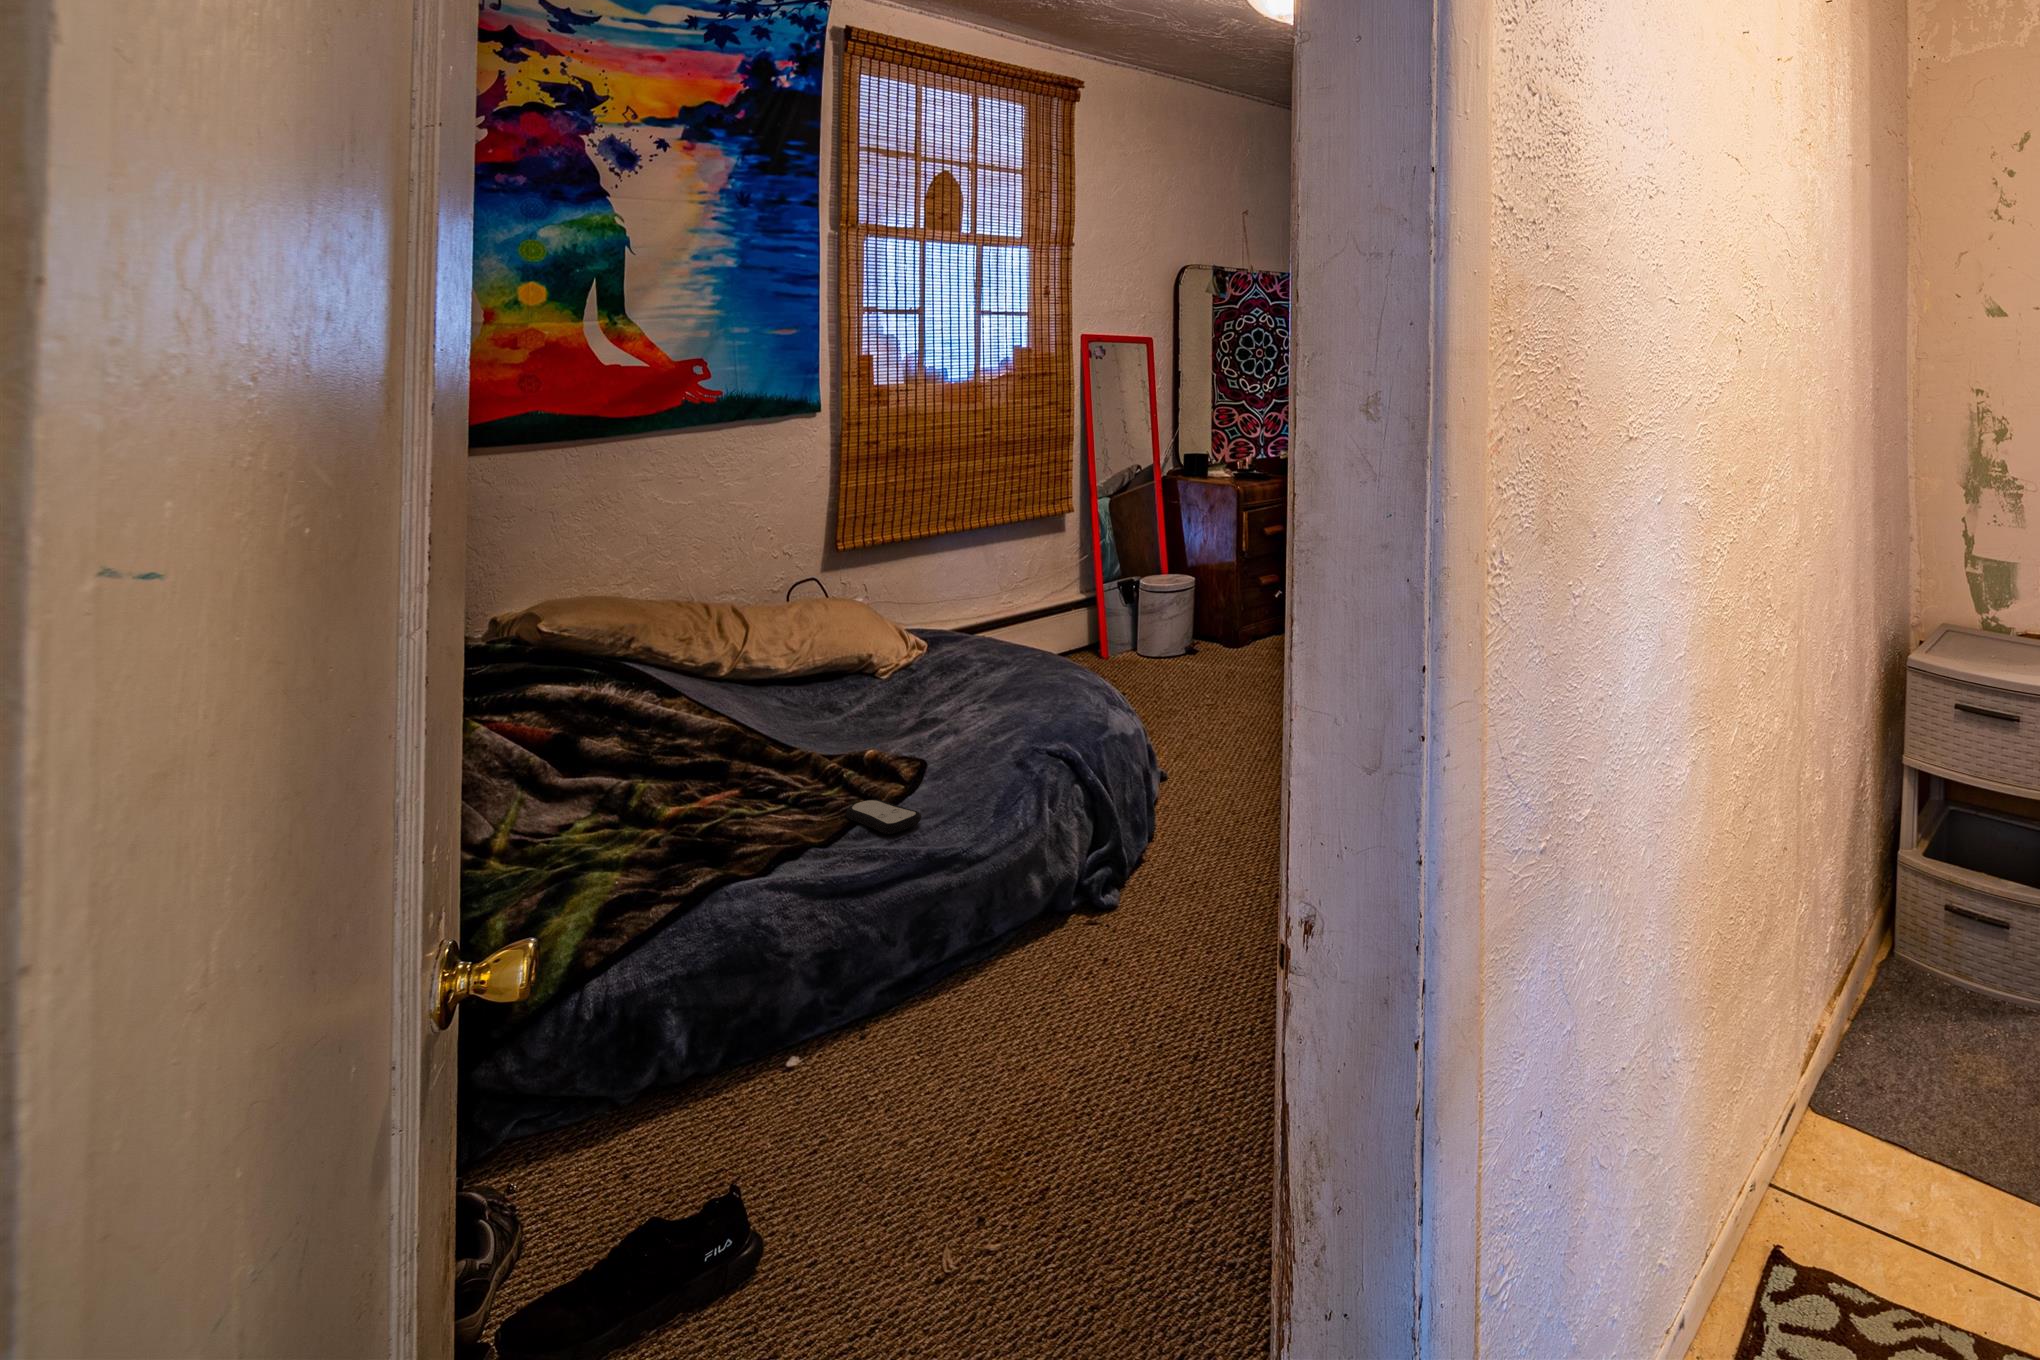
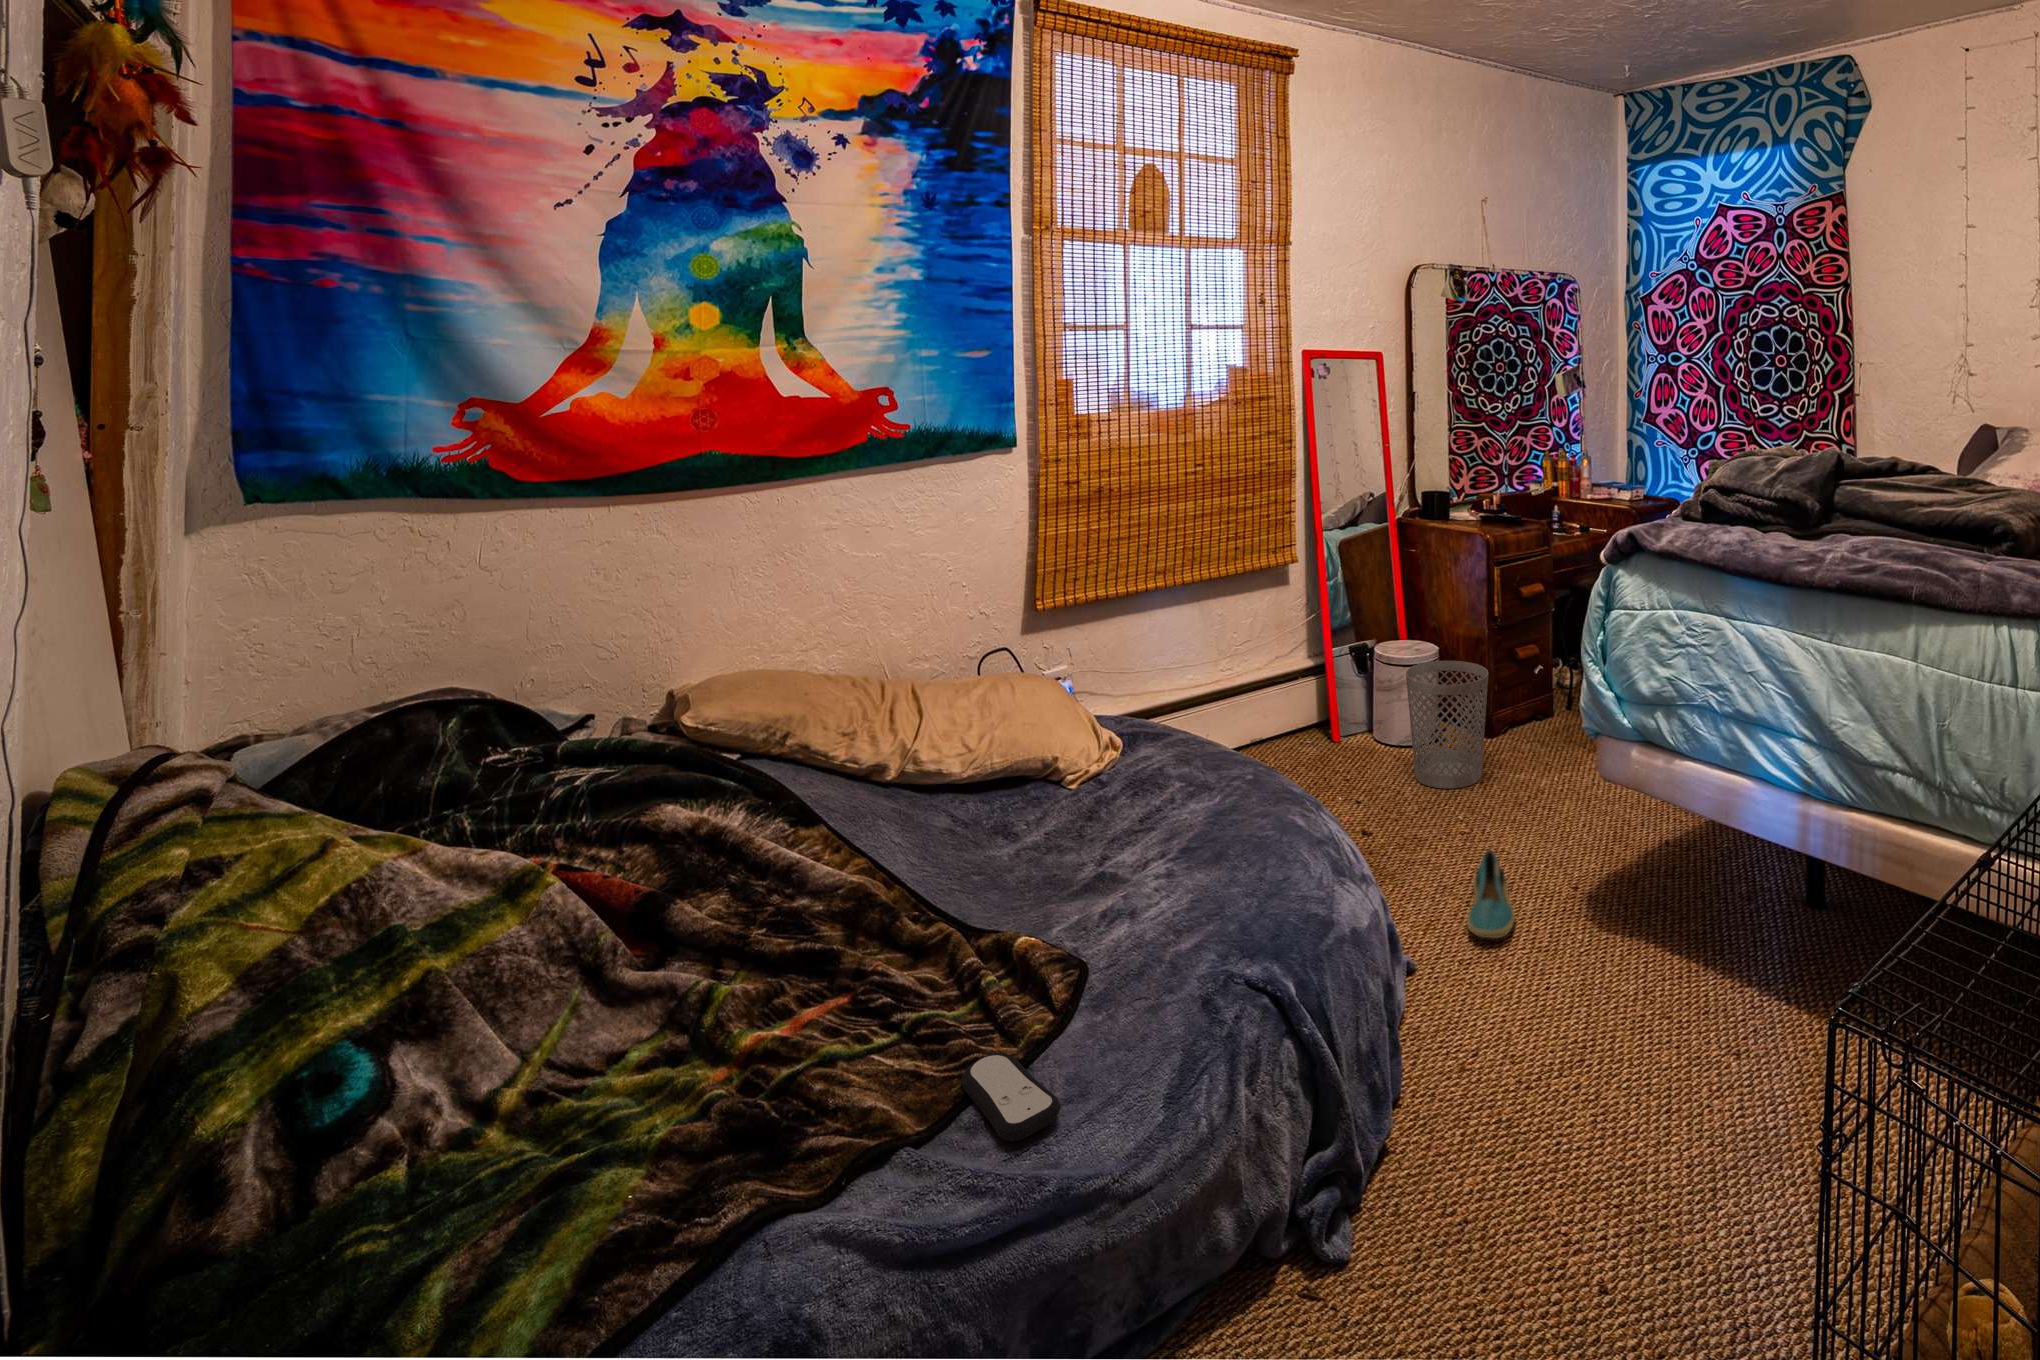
wastebasket: none [1166,587,1234,683] -> present [1406,661,1488,789]
shoe: none [1205,709,1241,761] -> present [1467,850,1515,939]

